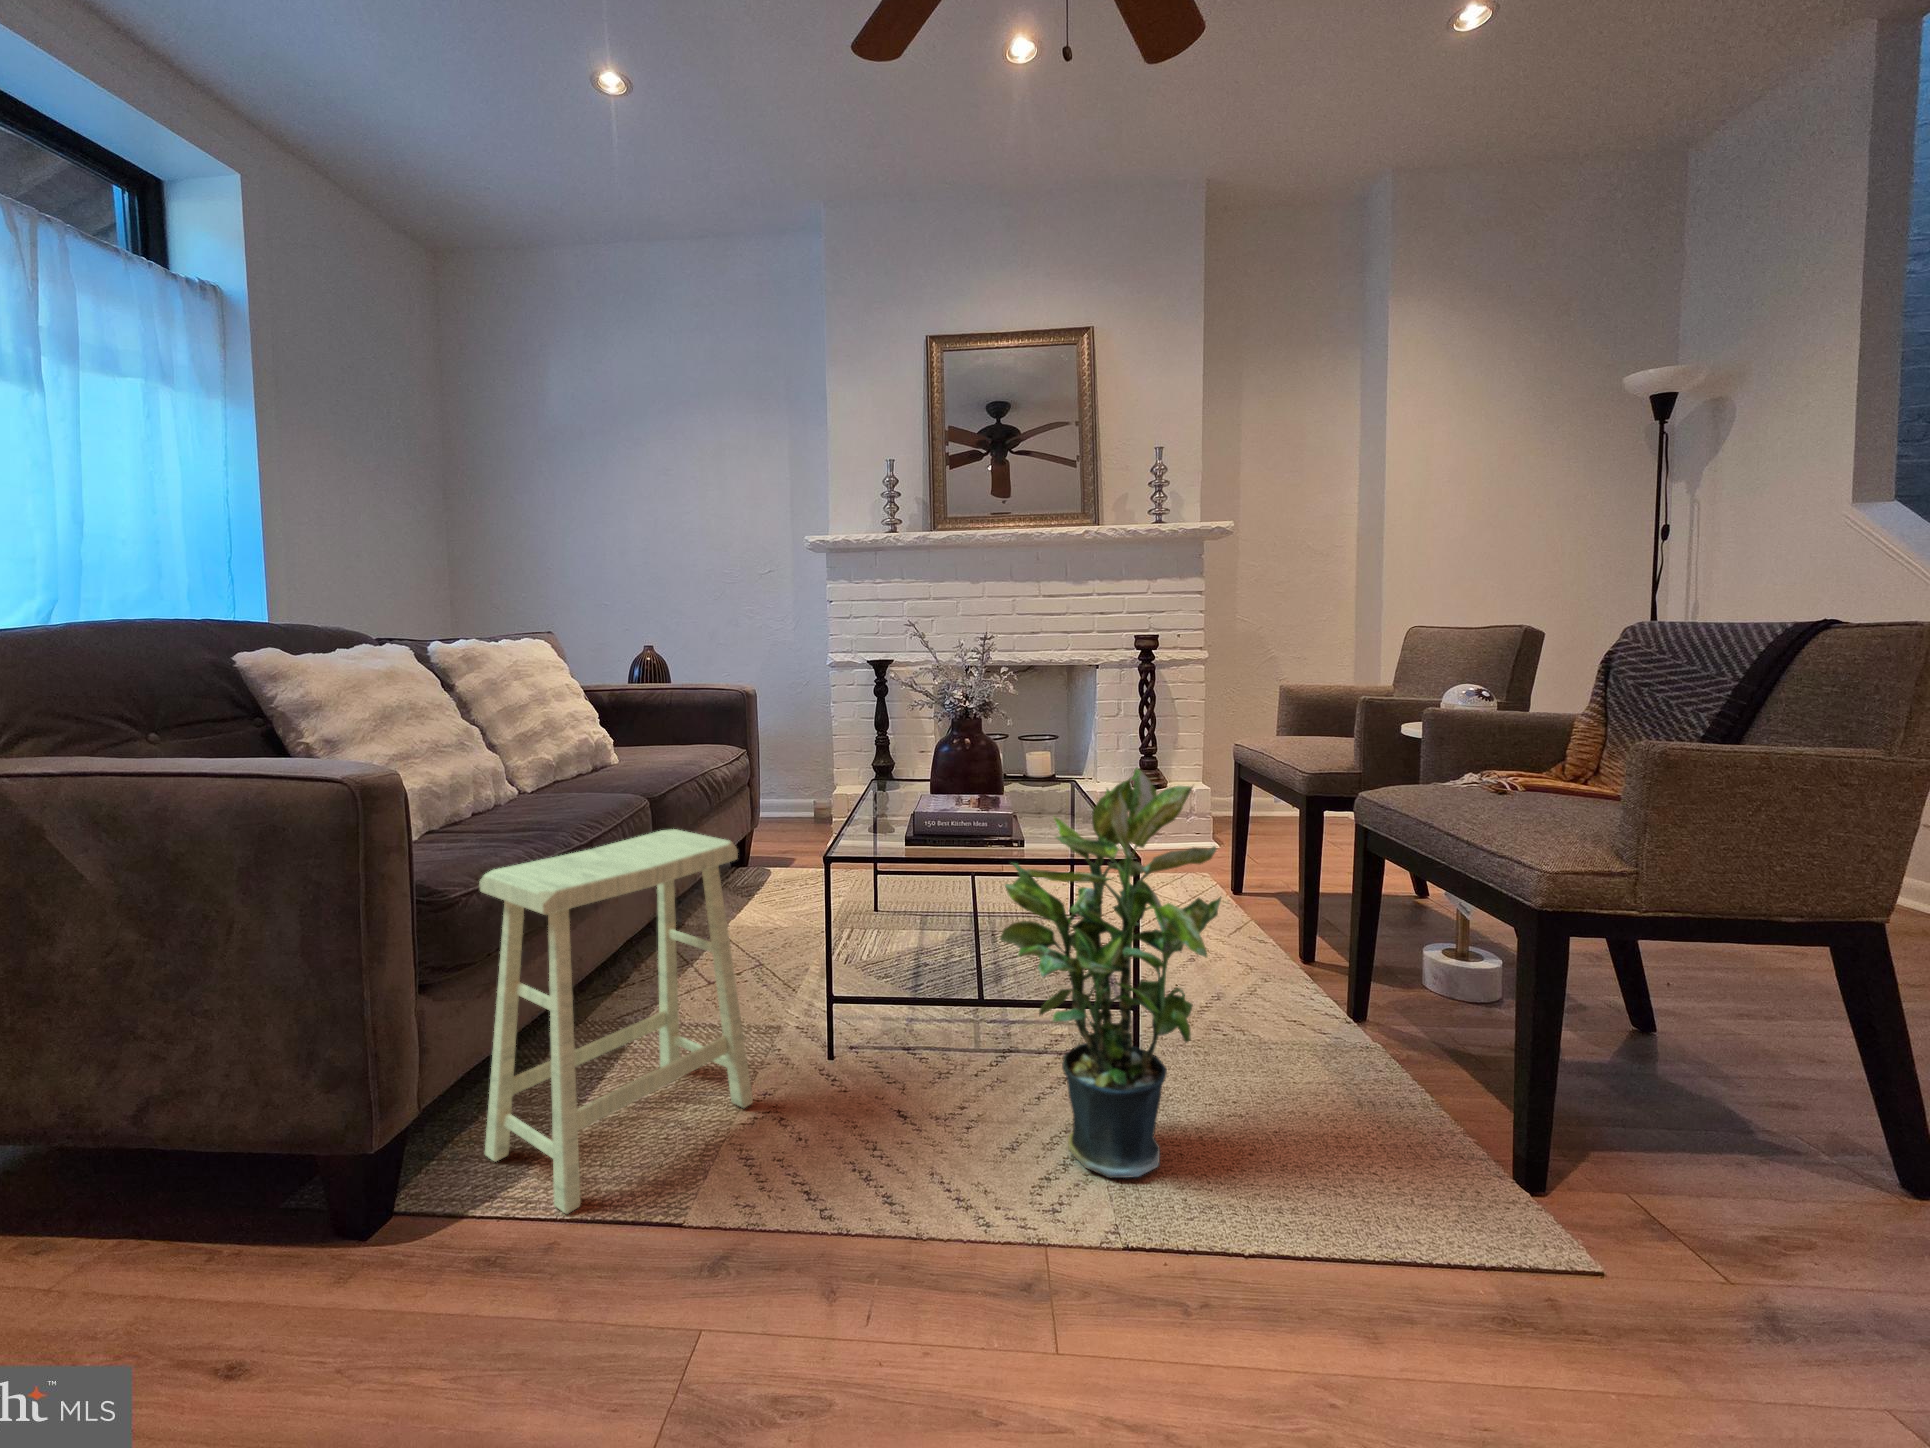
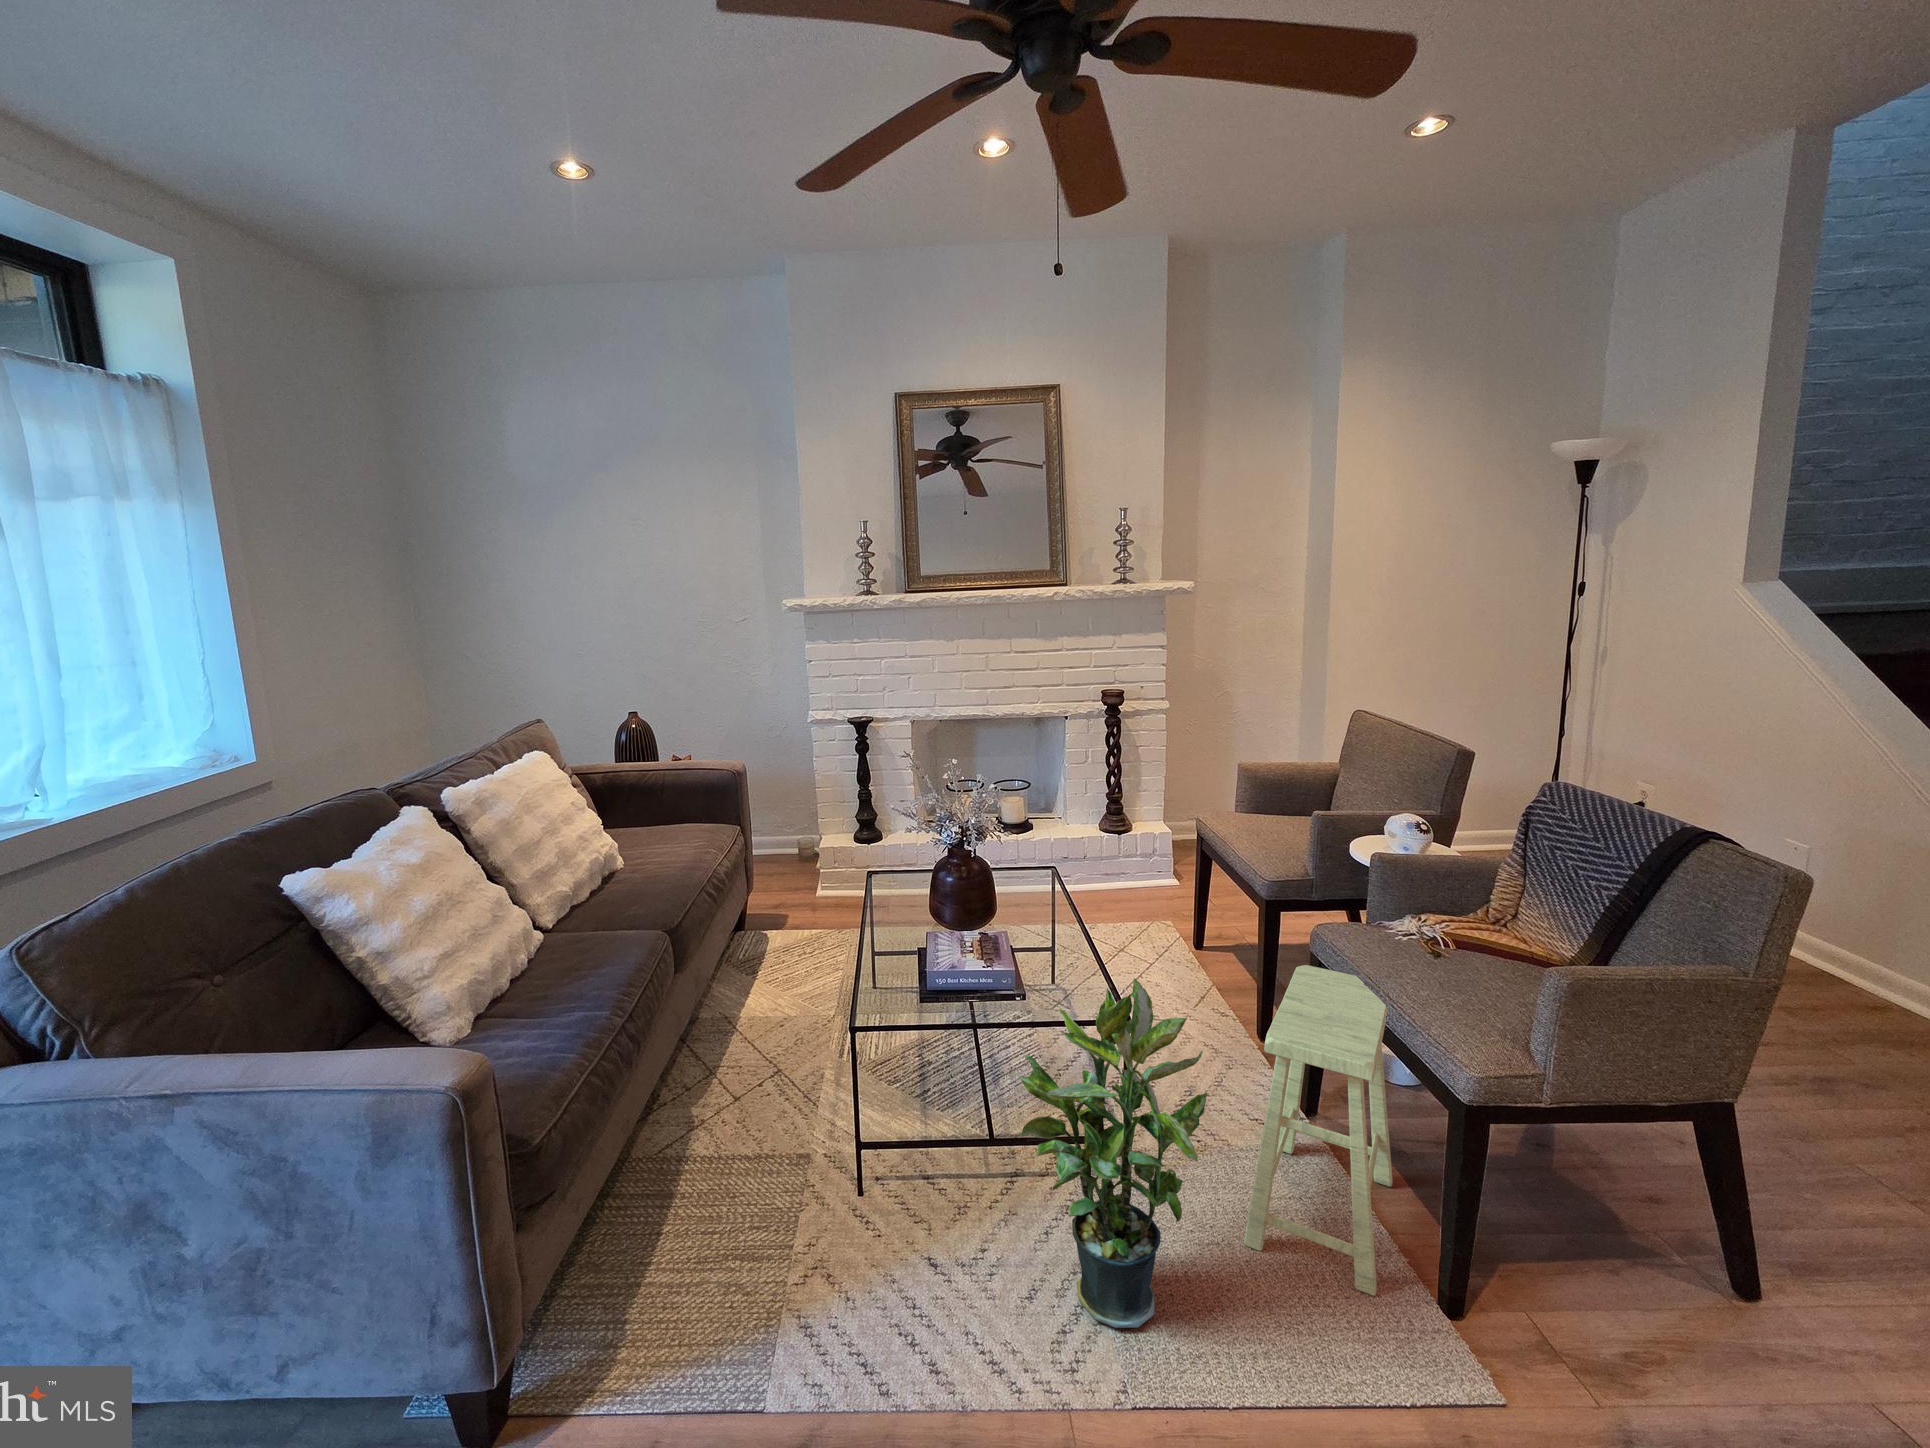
footstool: present [479,829,753,1214] -> present [1244,965,1393,1296]

